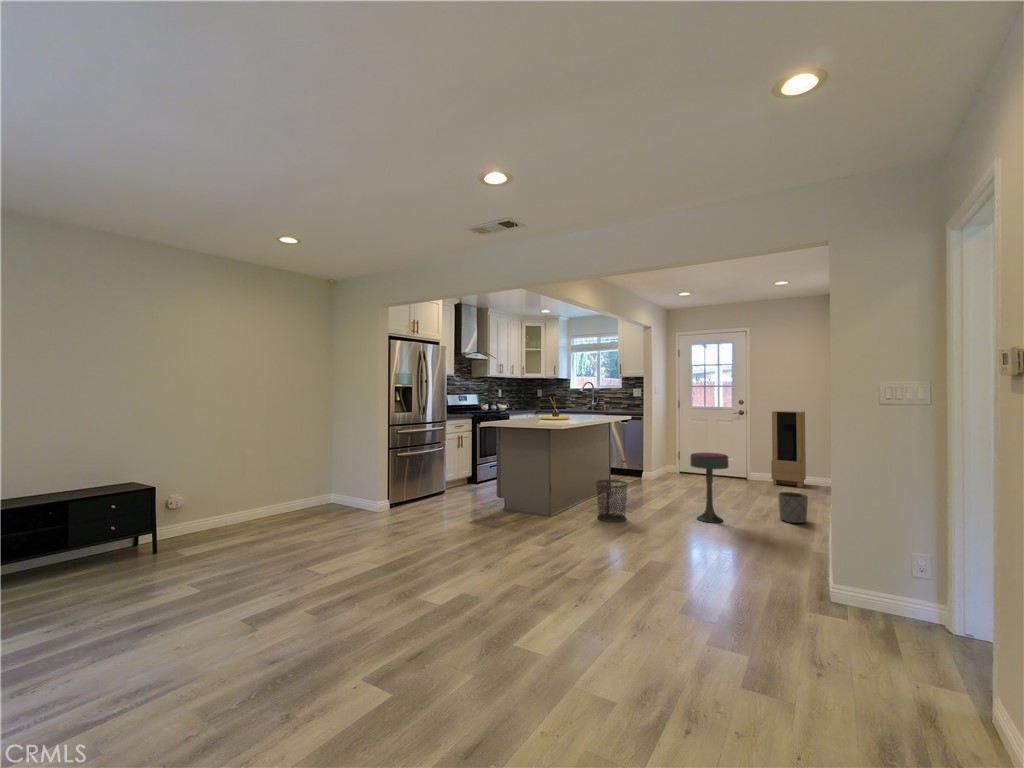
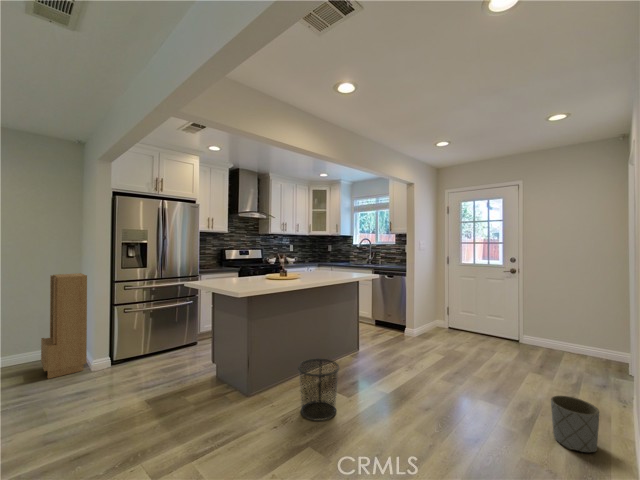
storage cabinet: present [771,411,806,488] -> present [41,273,87,379]
bar stool: present [690,452,728,523] -> none [422,332,474,437]

